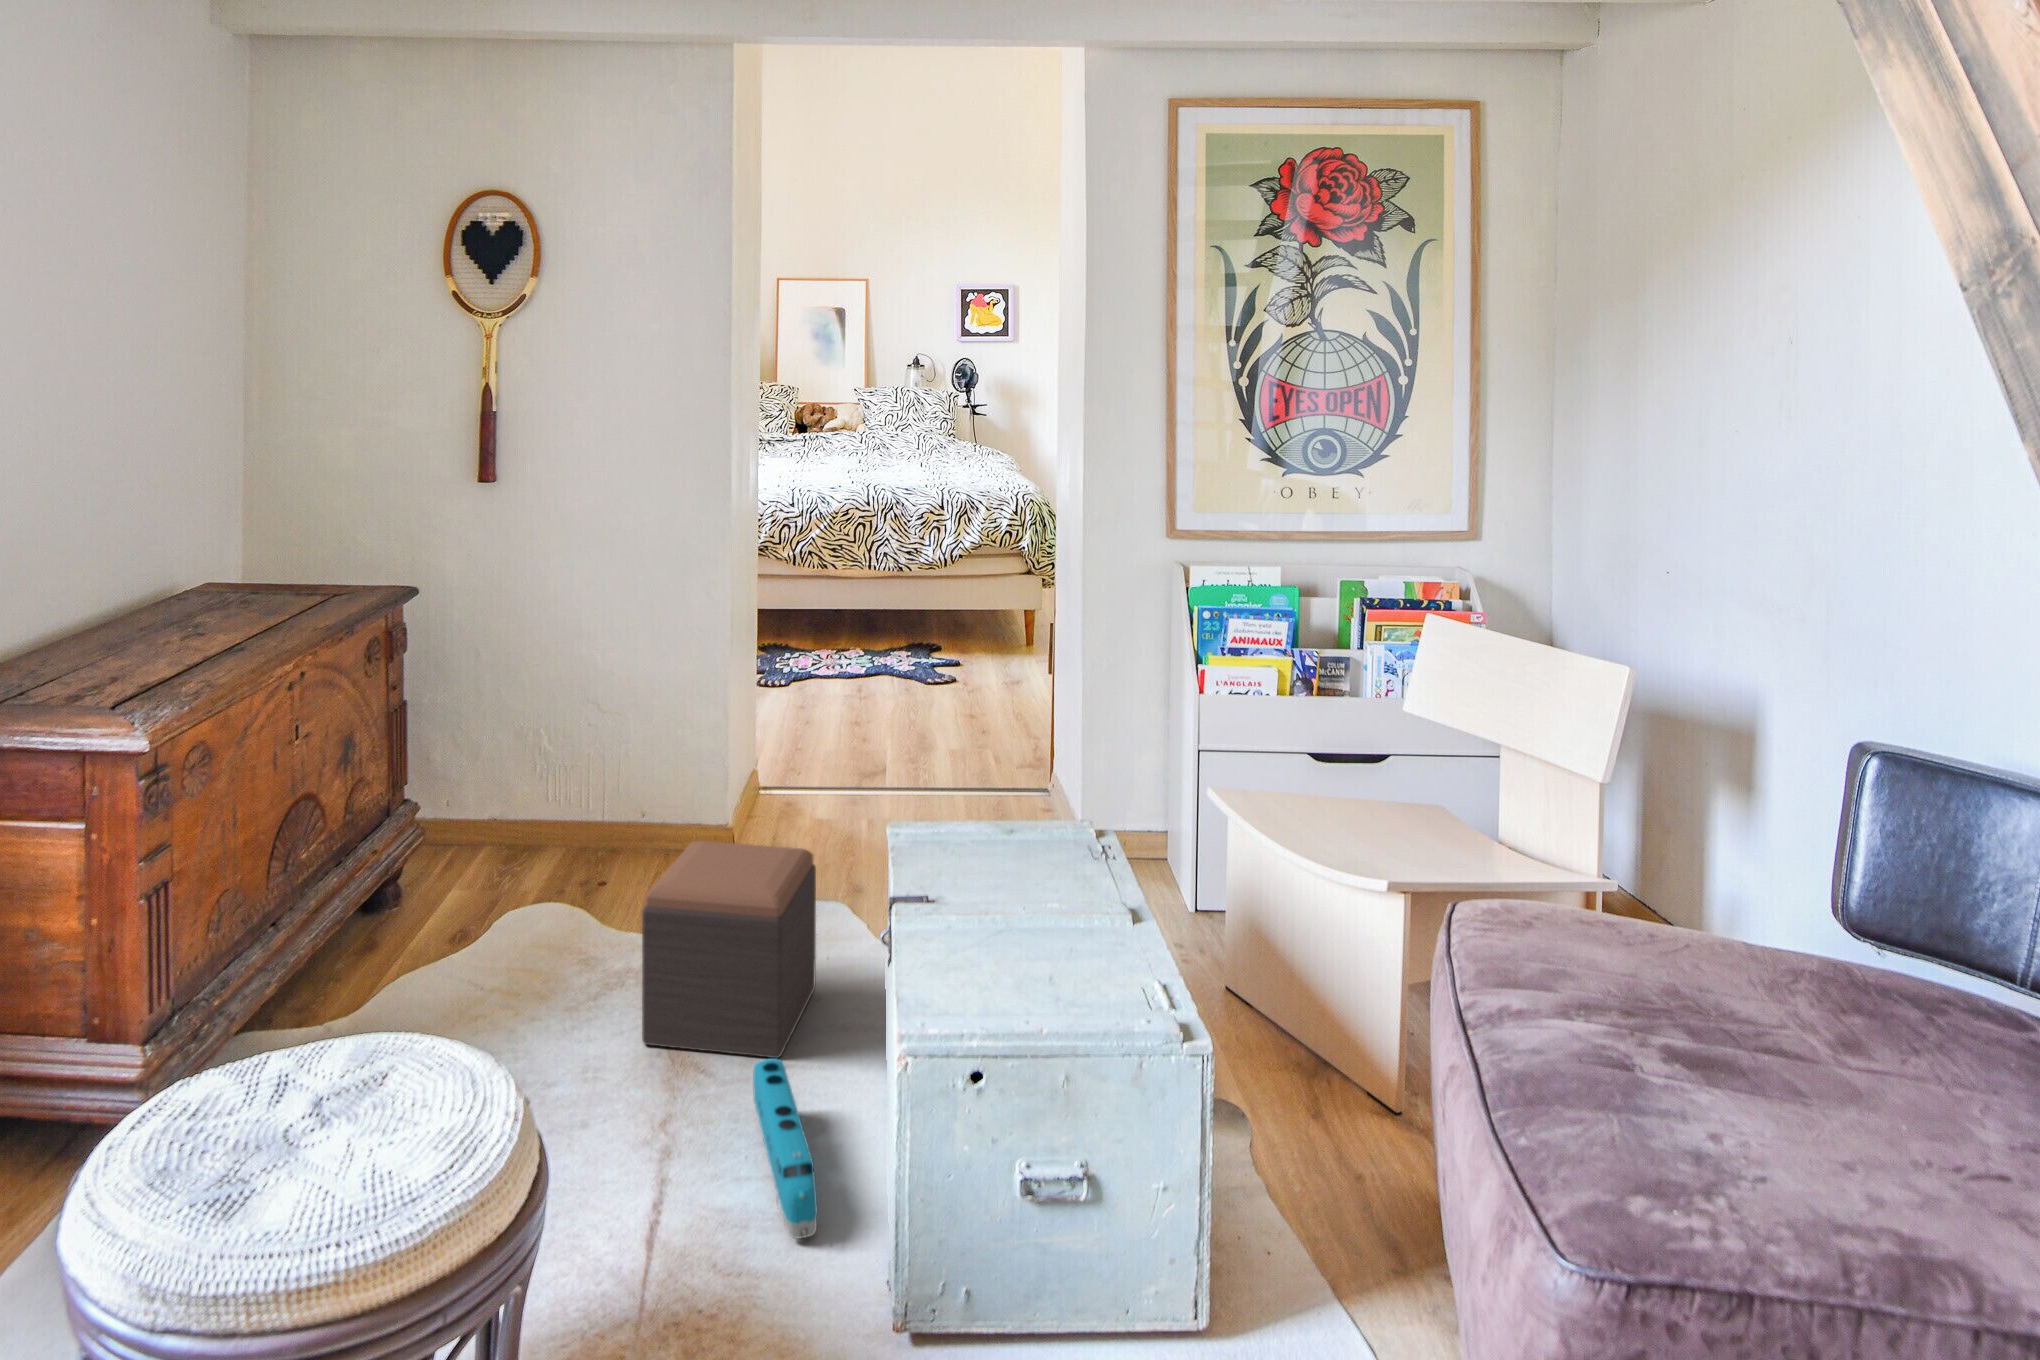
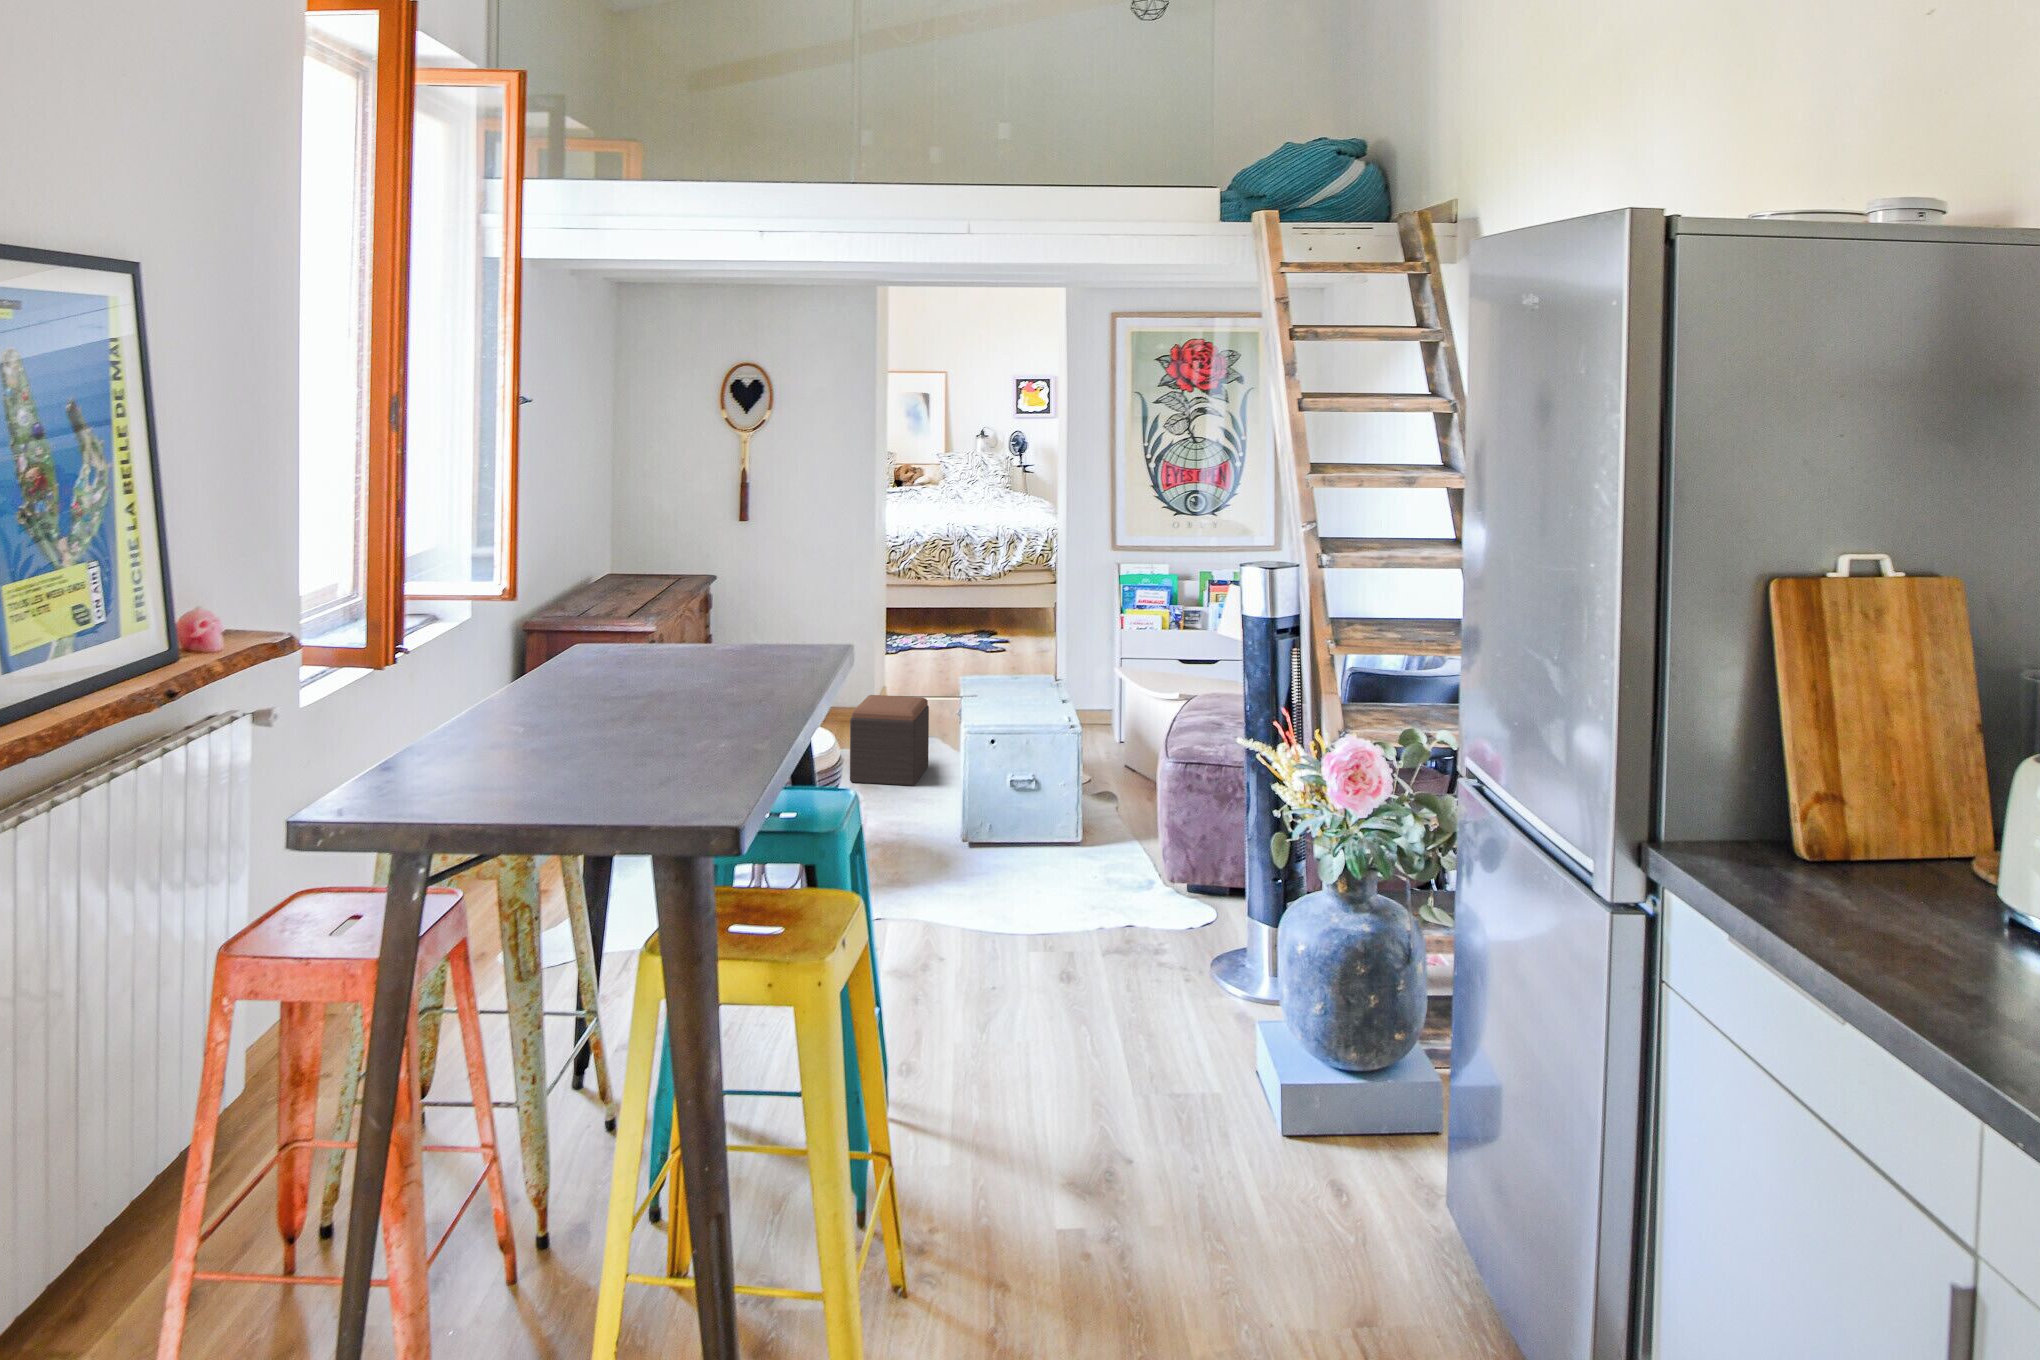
toy train: present [753,1059,818,1239] -> none [905,775,935,827]

